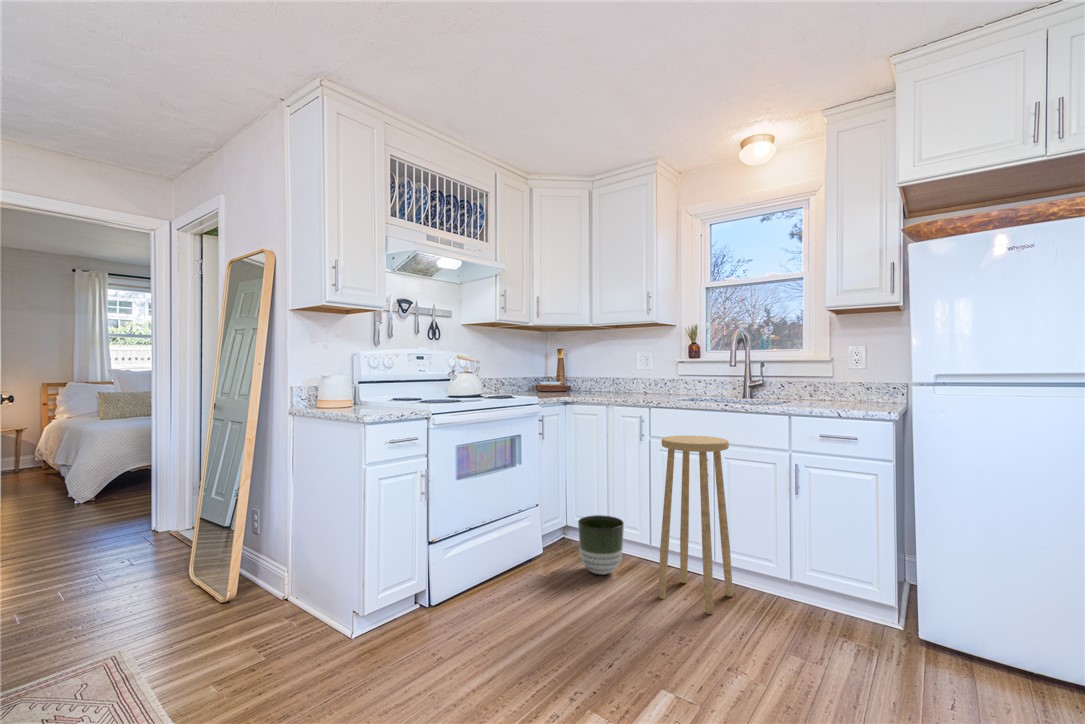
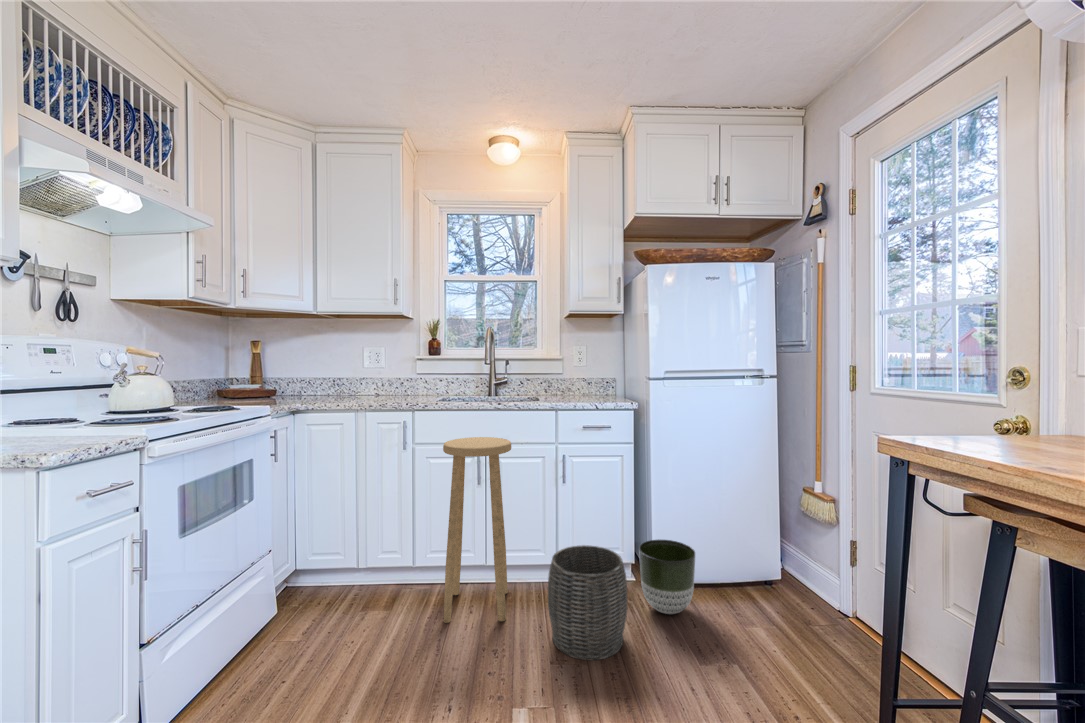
planter: present [578,515,624,575] -> present [639,540,695,614]
woven basket: none [738,558,831,679] -> present [548,545,628,660]

